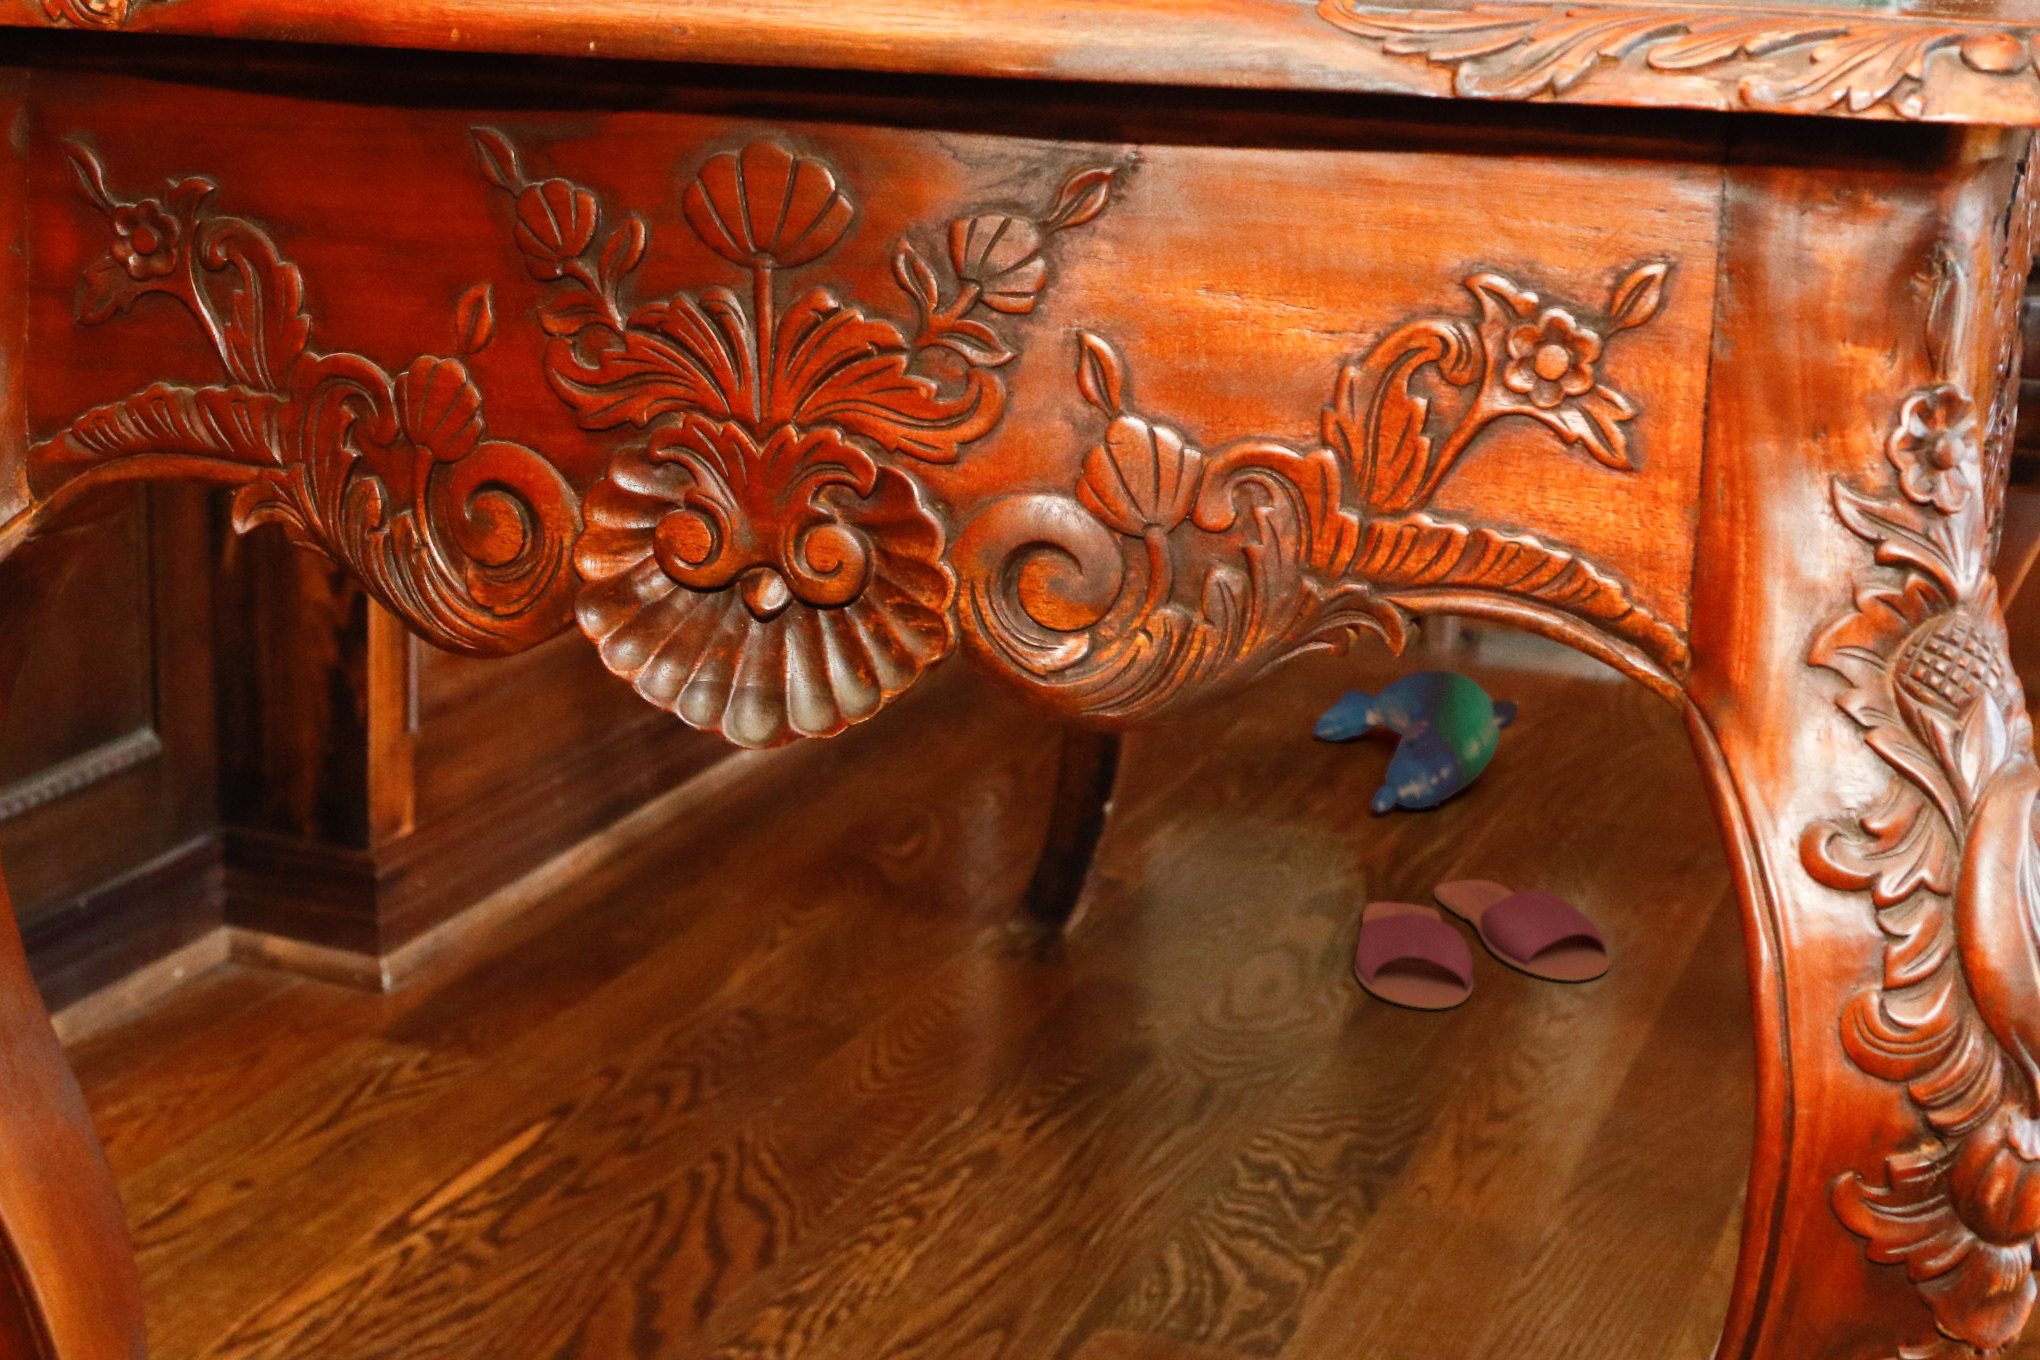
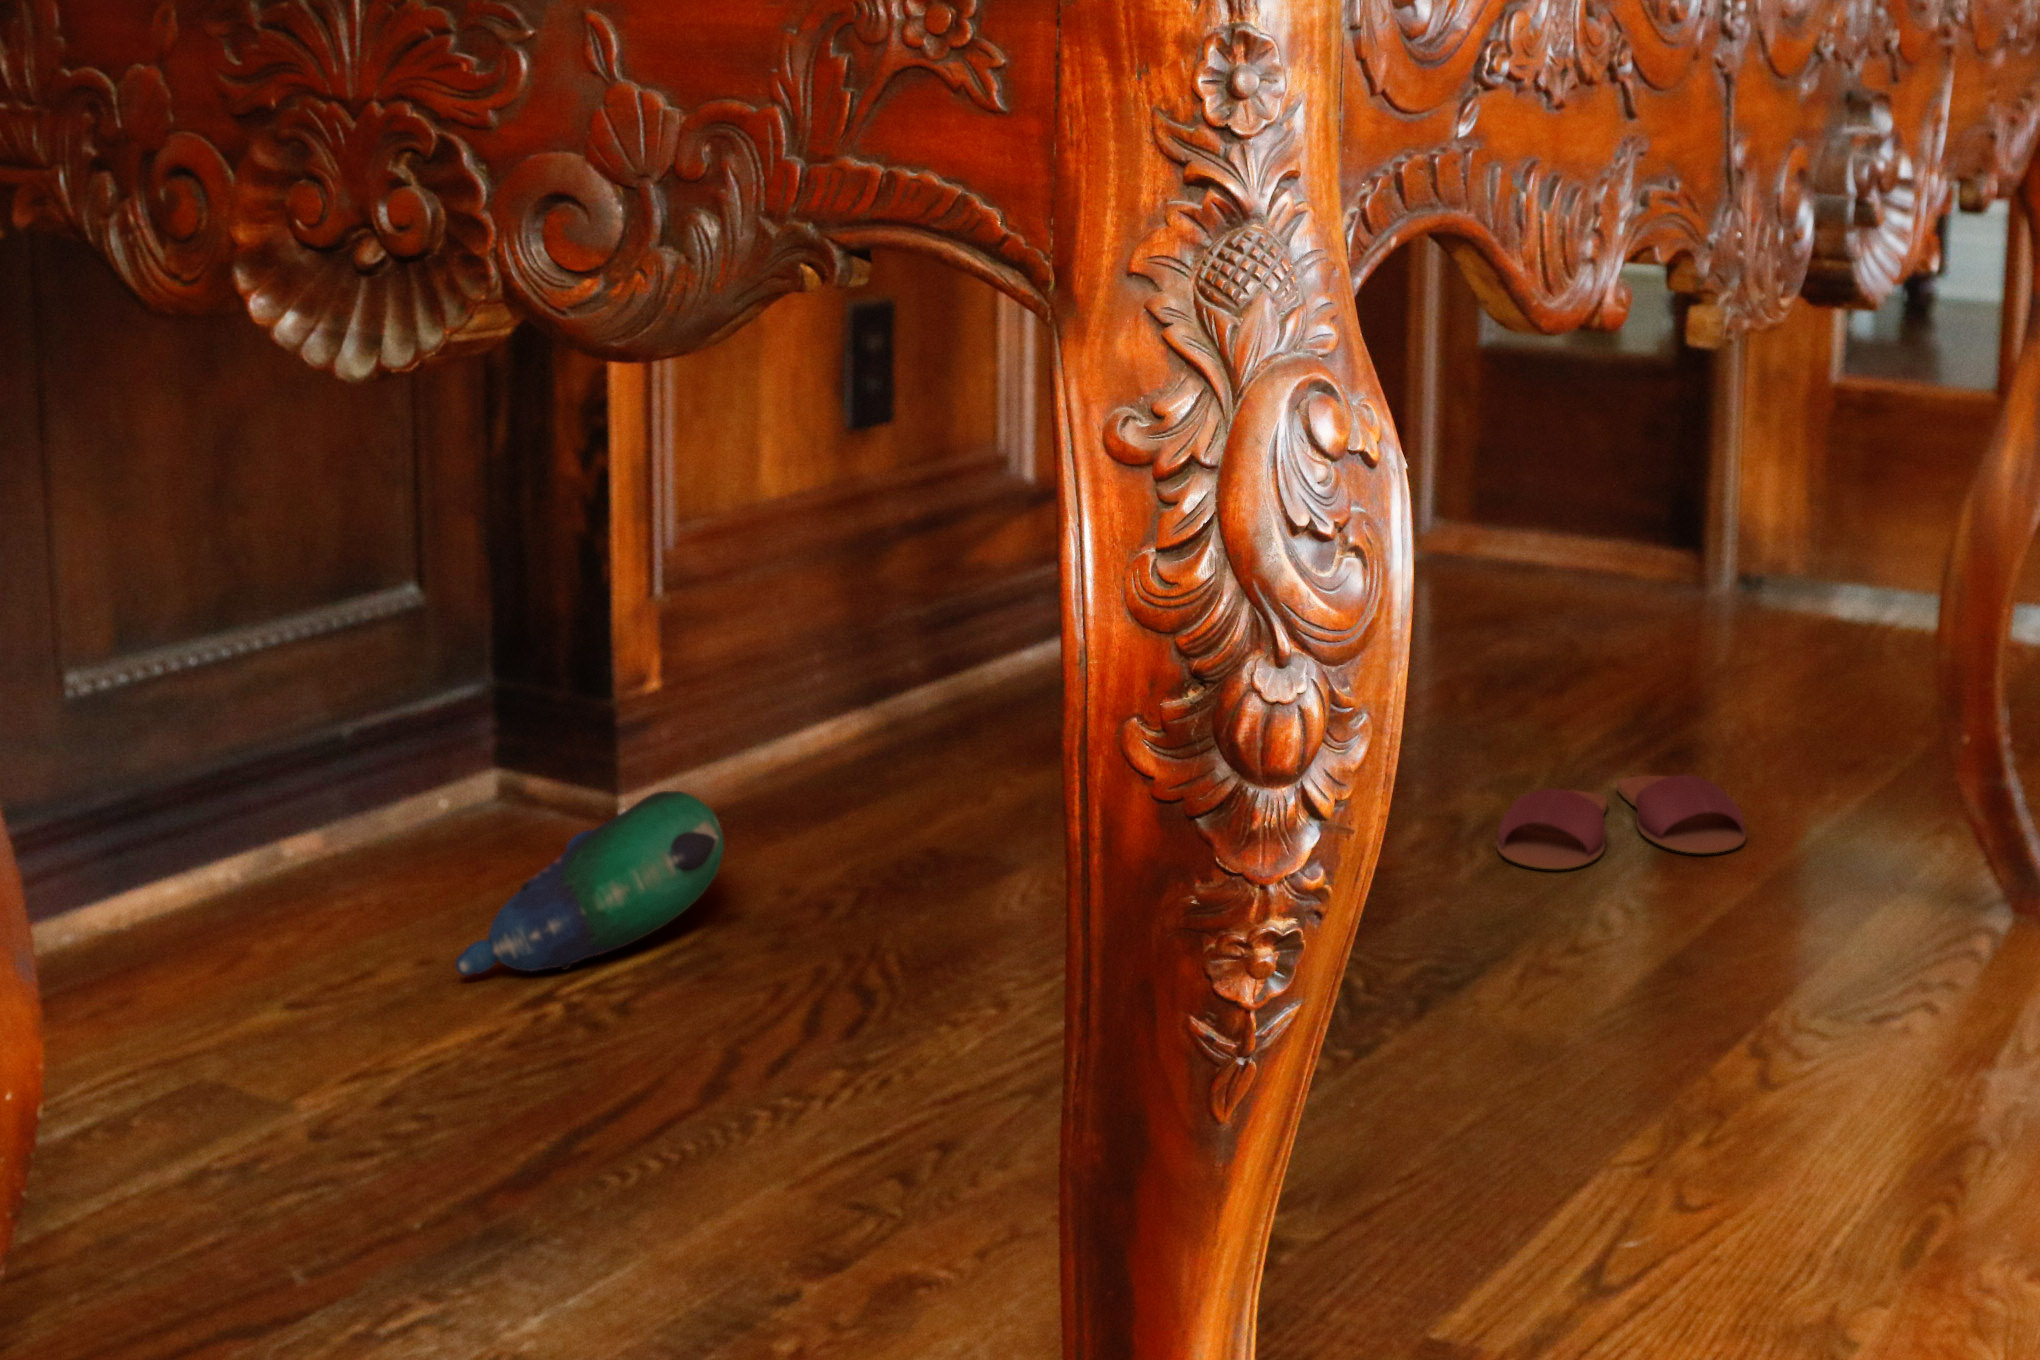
plush toy: present [1314,670,1518,812] -> present [455,791,724,976]

